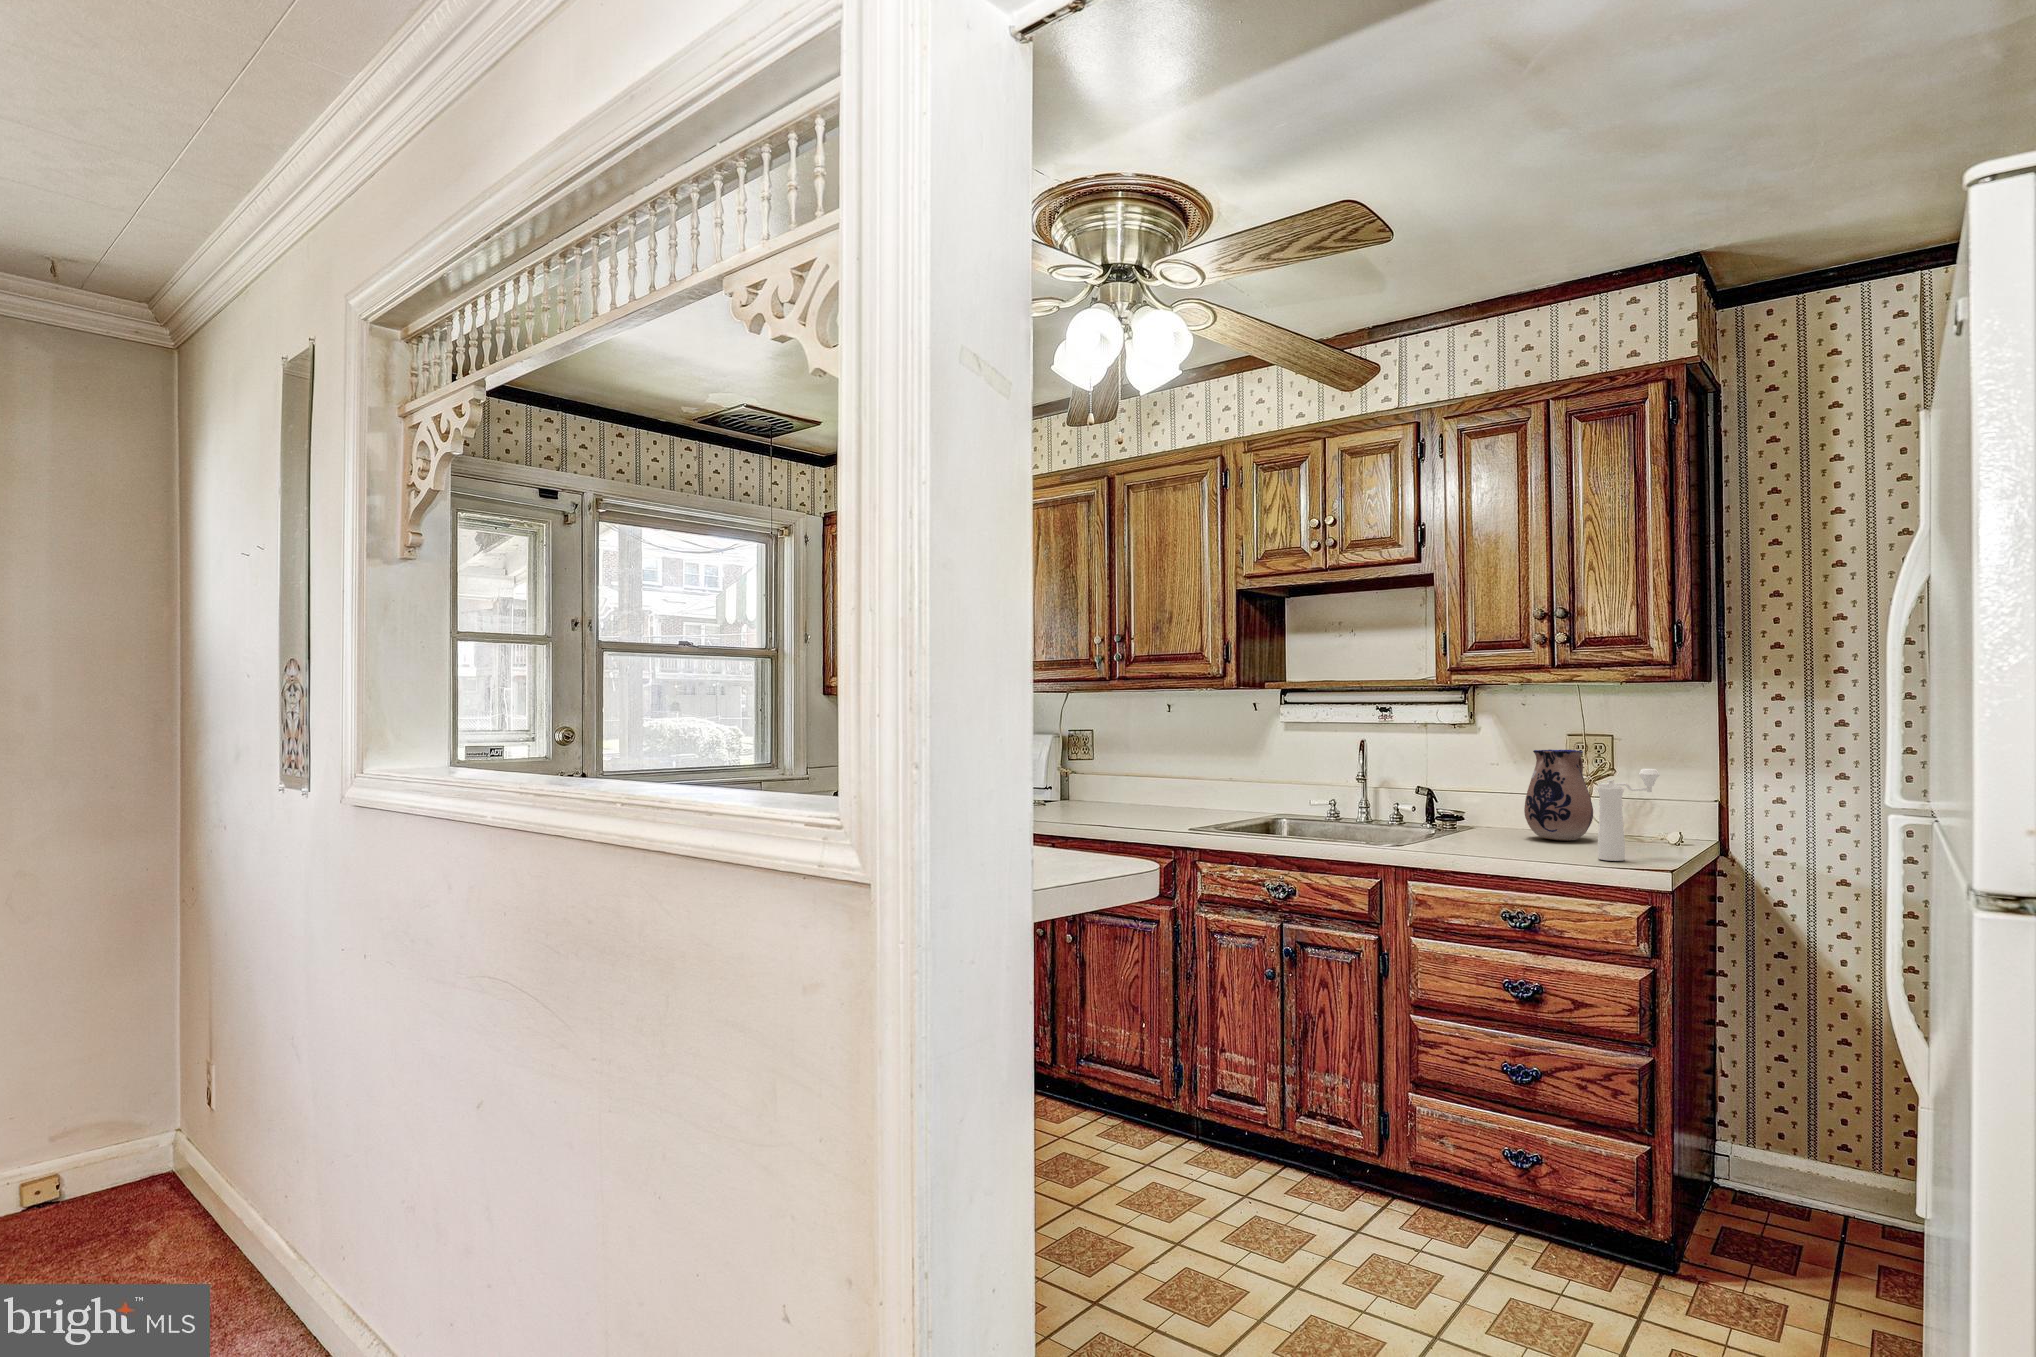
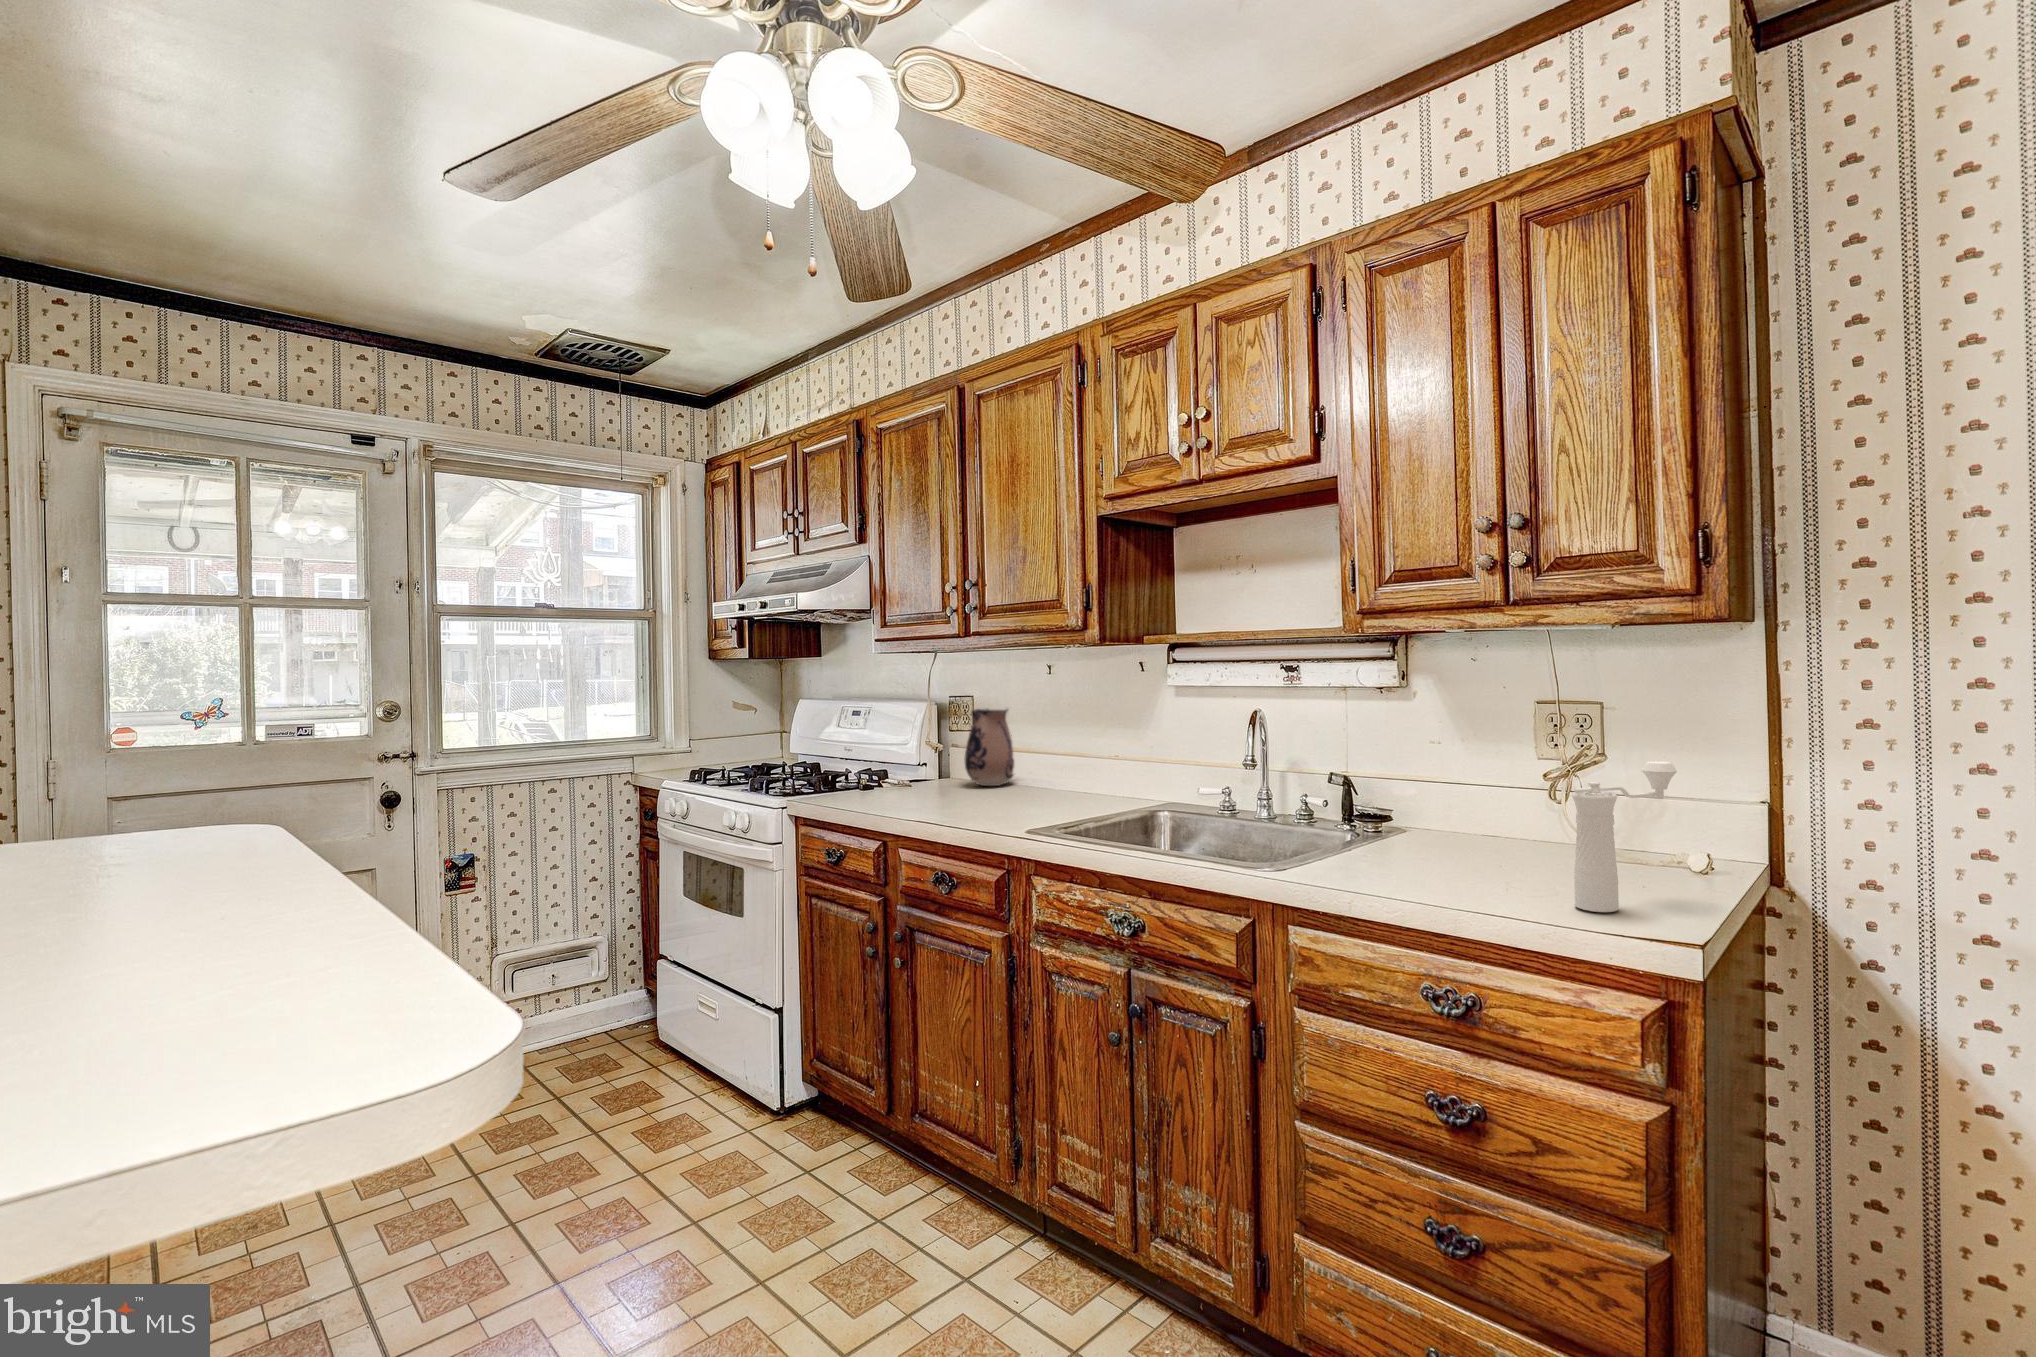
ceramic pitcher: present [1524,750,1593,841] -> present [965,708,1014,786]

